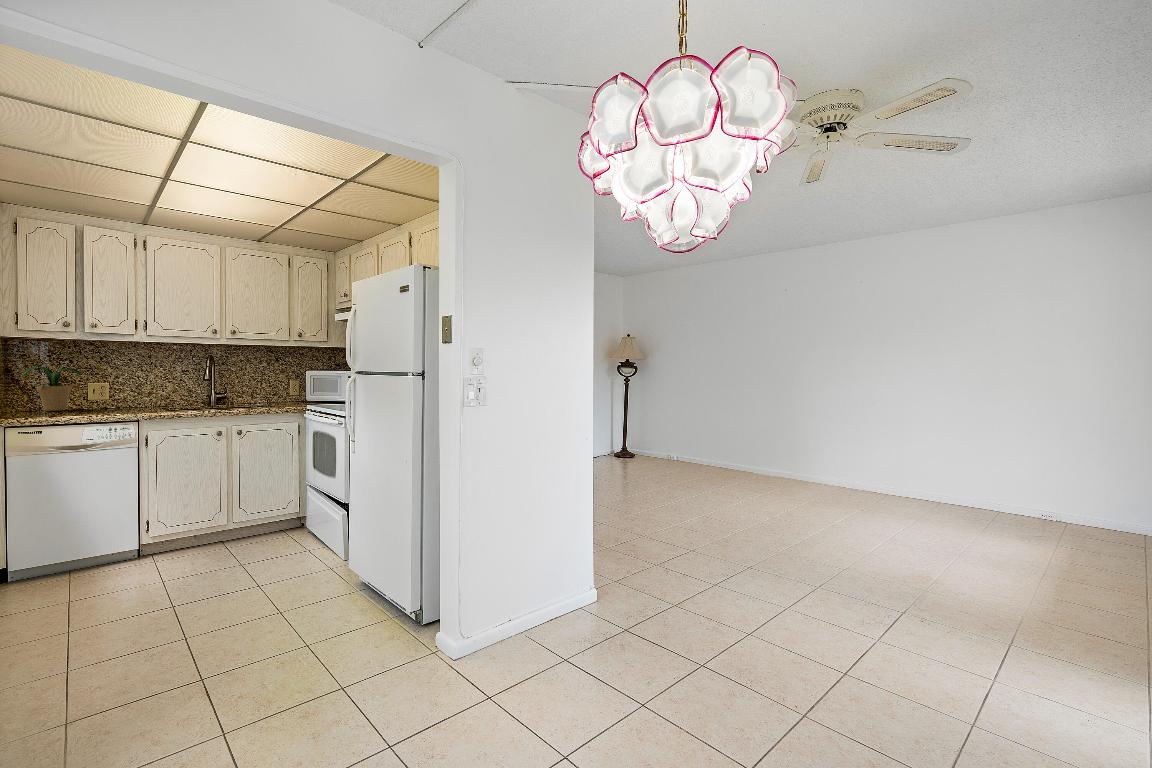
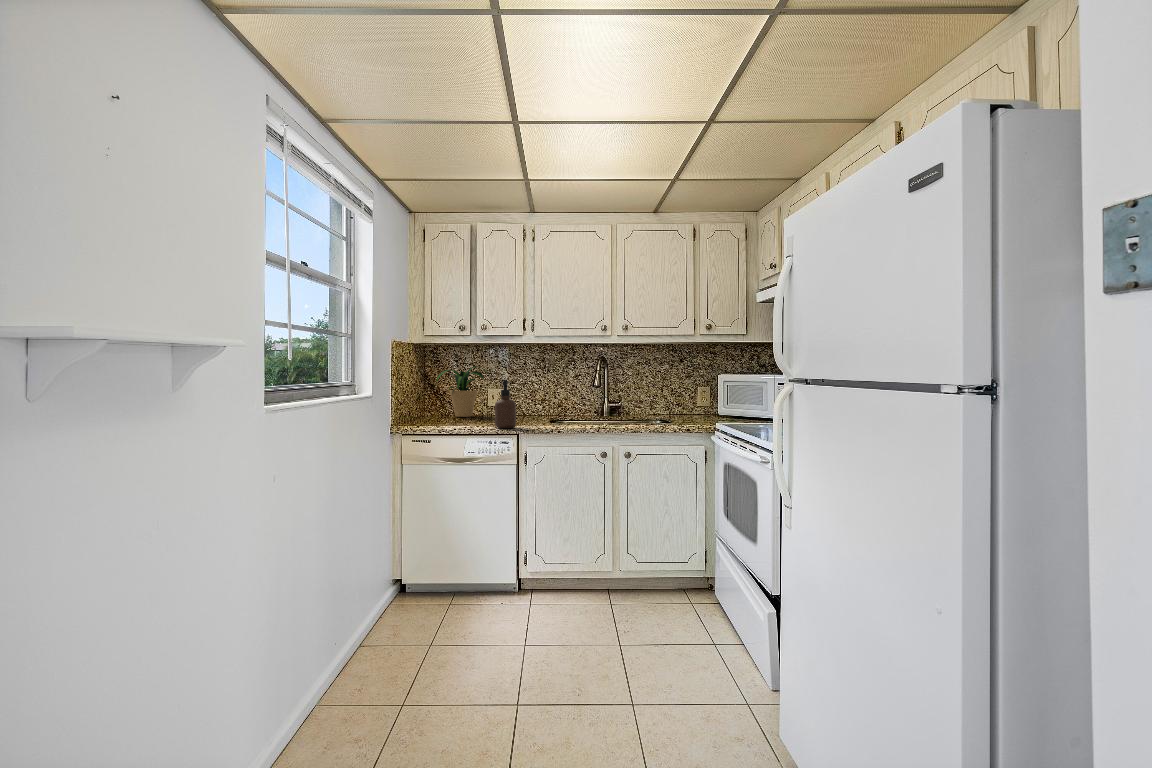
soap dispenser: none [109,375,132,416] -> present [495,380,516,428]

